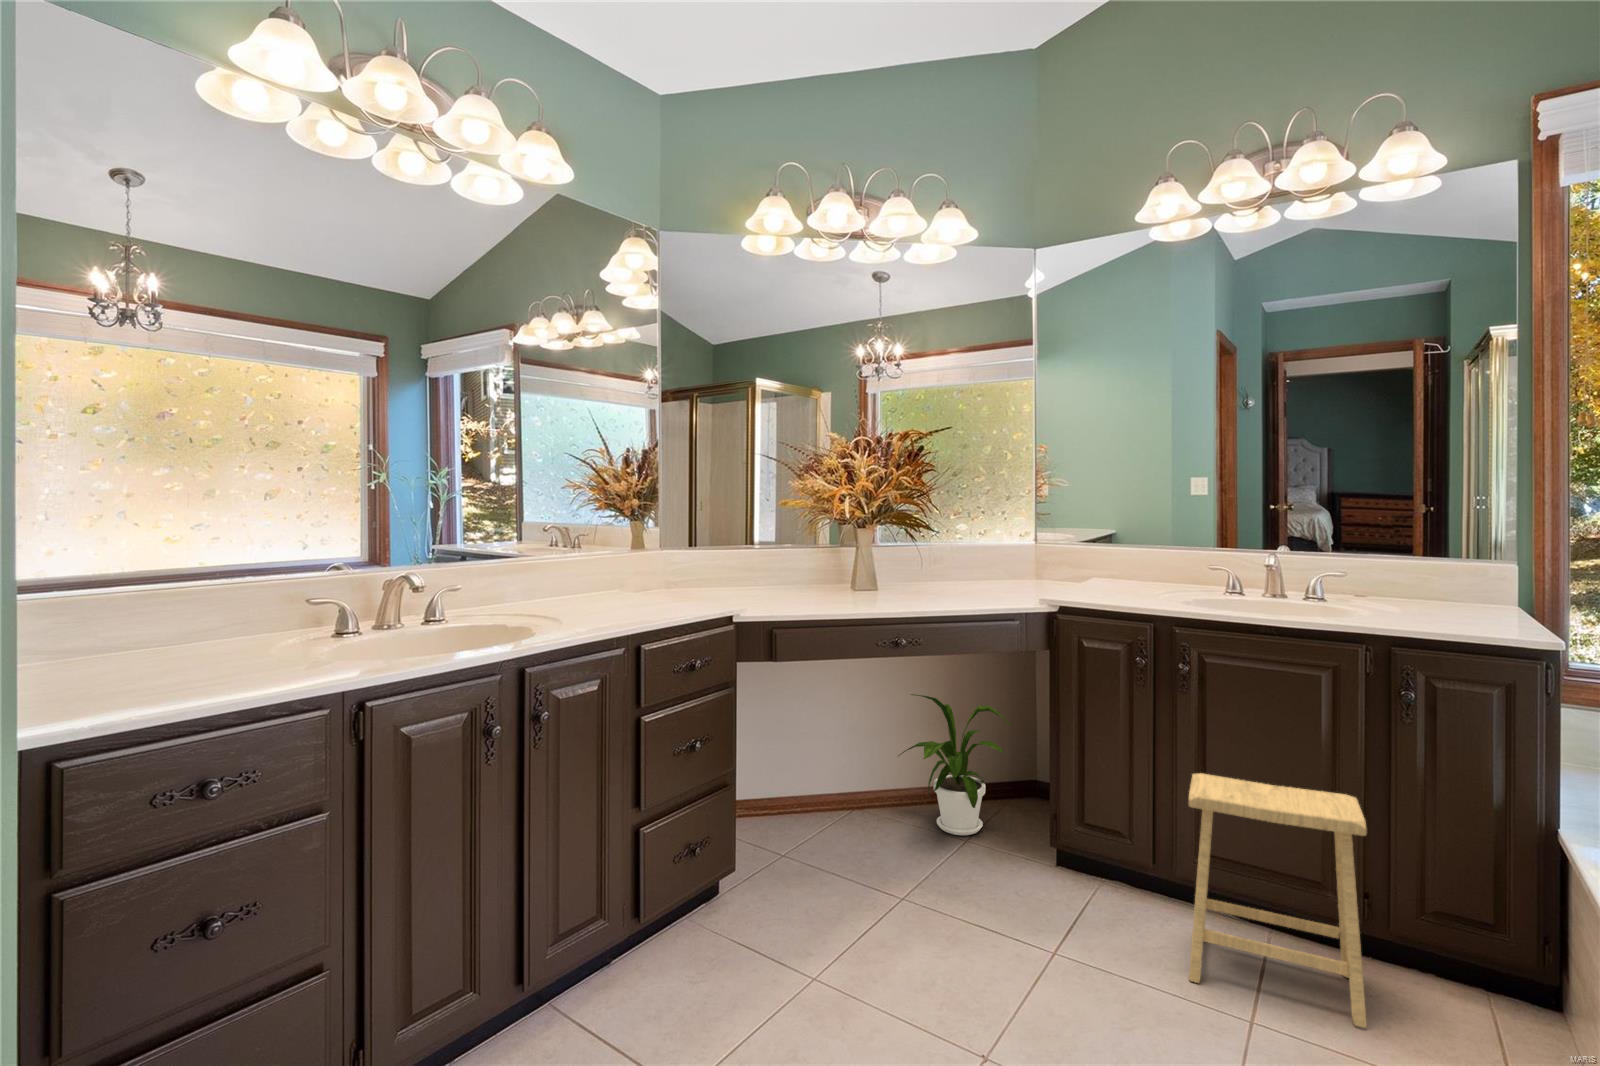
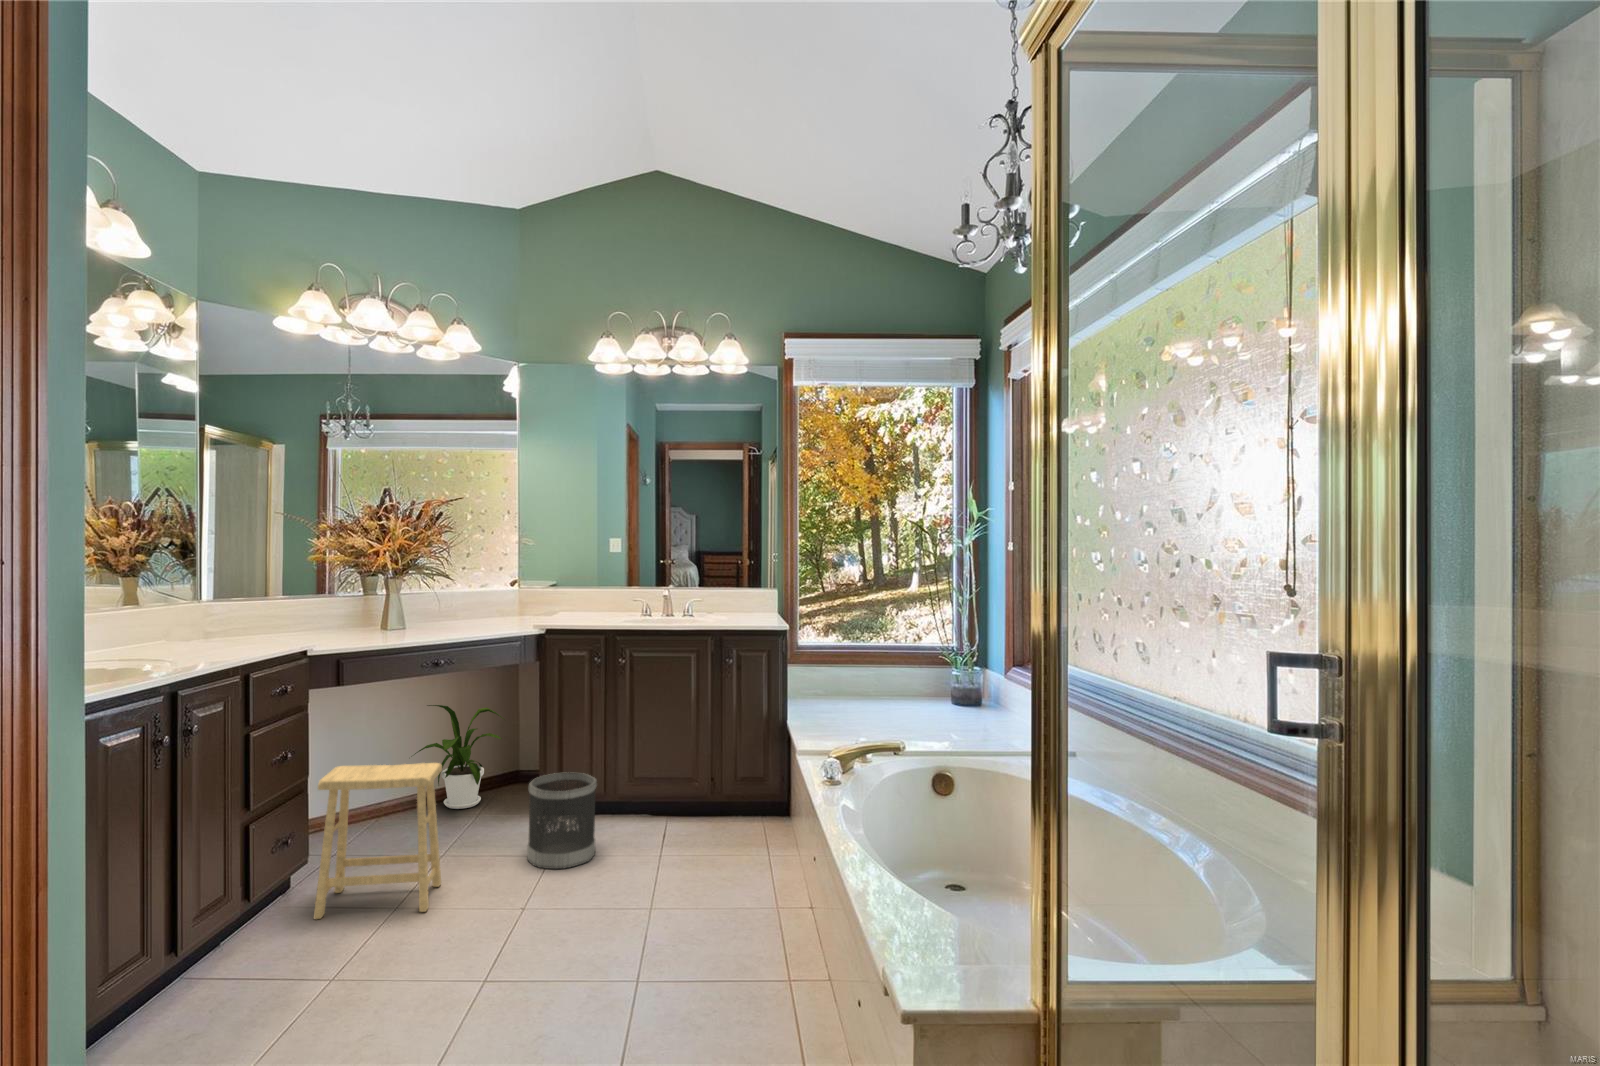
footstool: present [1189,773,1367,1028] -> present [314,763,442,919]
wastebasket: none [1012,832,1124,1005] -> present [527,773,597,869]

